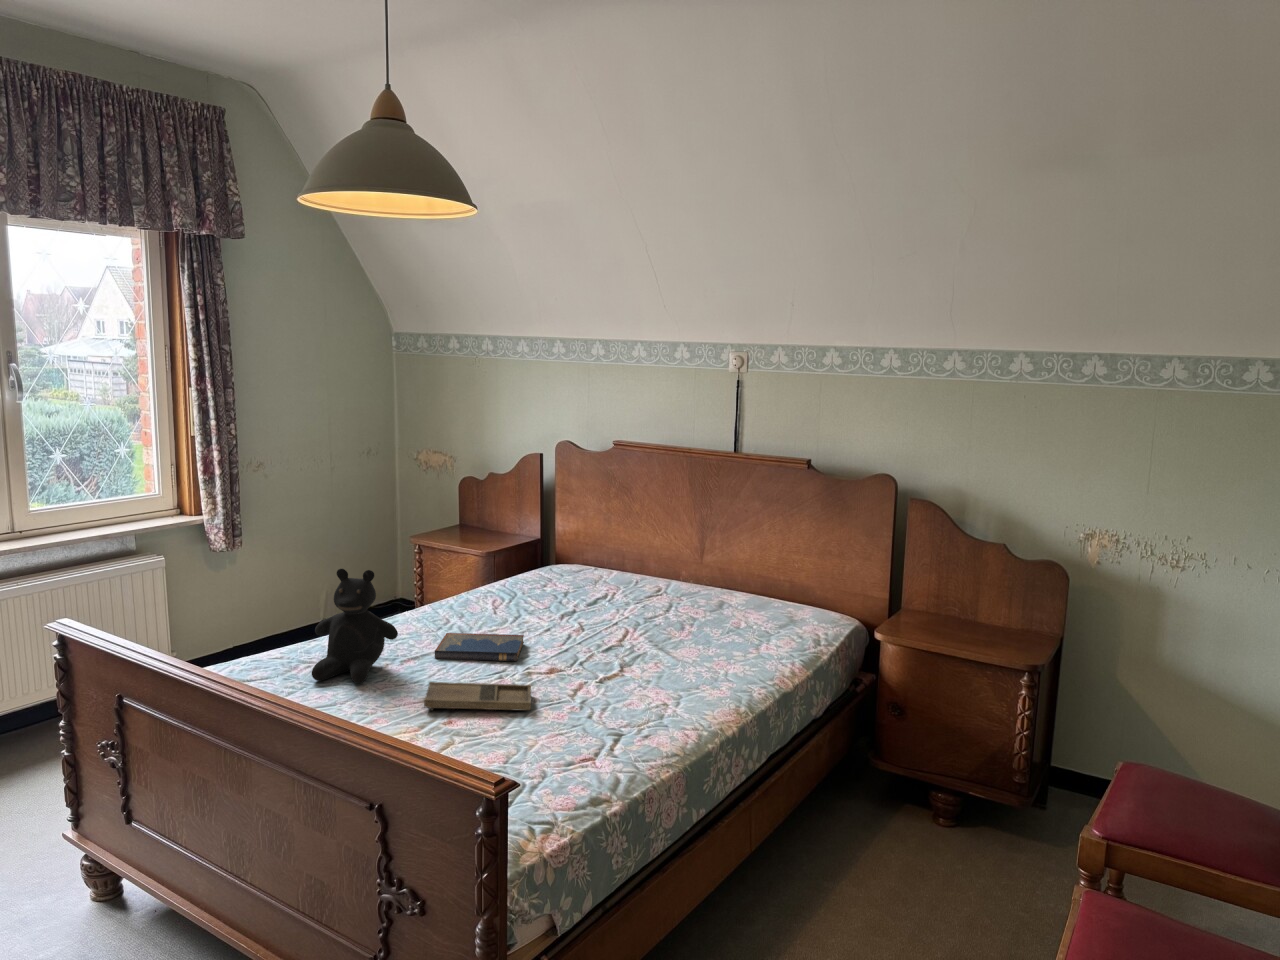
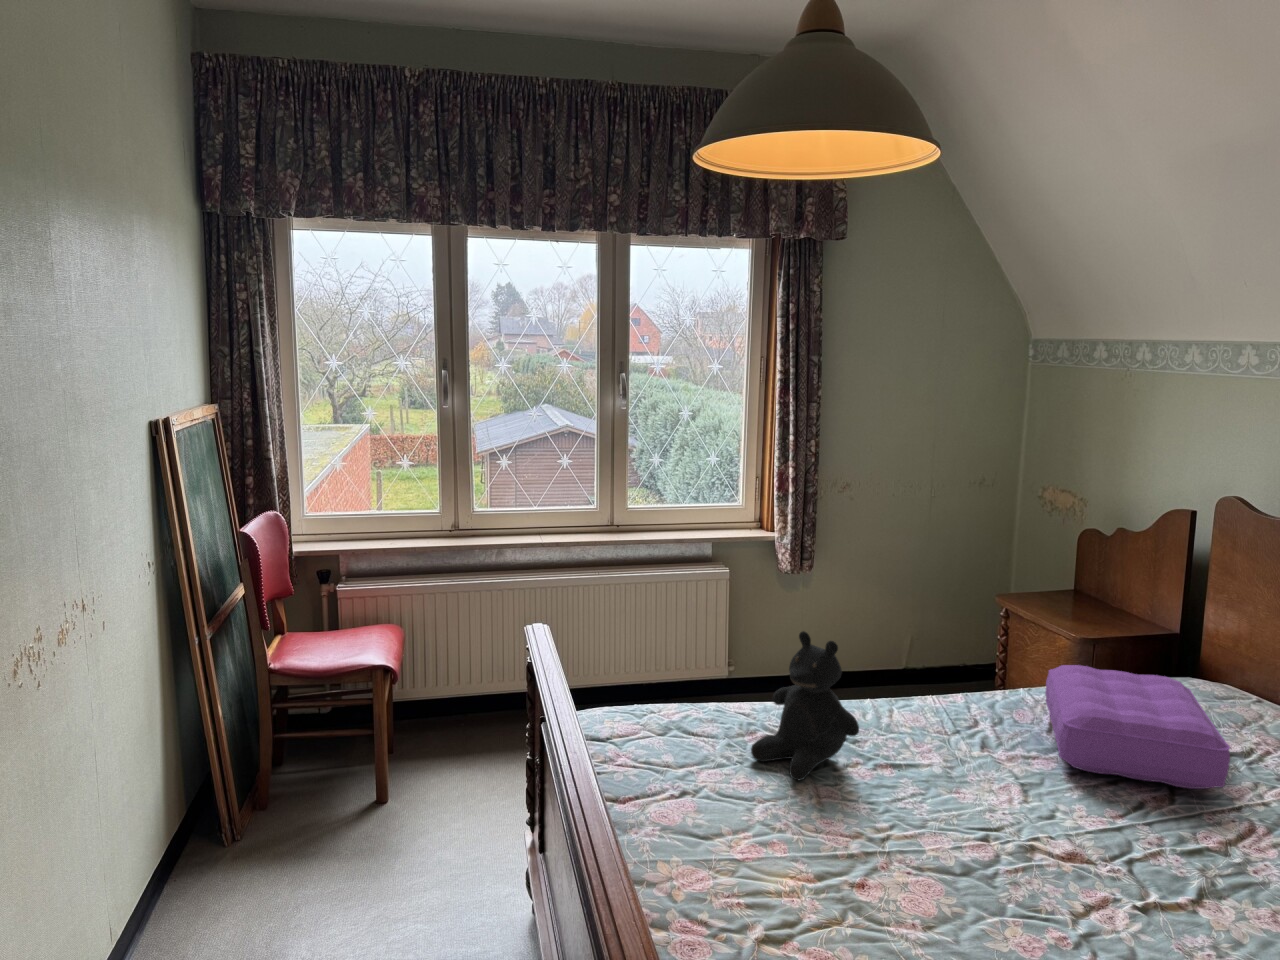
pillow: none [489,560,608,627] -> present [1045,665,1230,789]
hardcover book: present [435,633,524,661] -> none [913,743,1057,820]
tray: present [424,682,531,711] -> none [844,812,1013,916]

